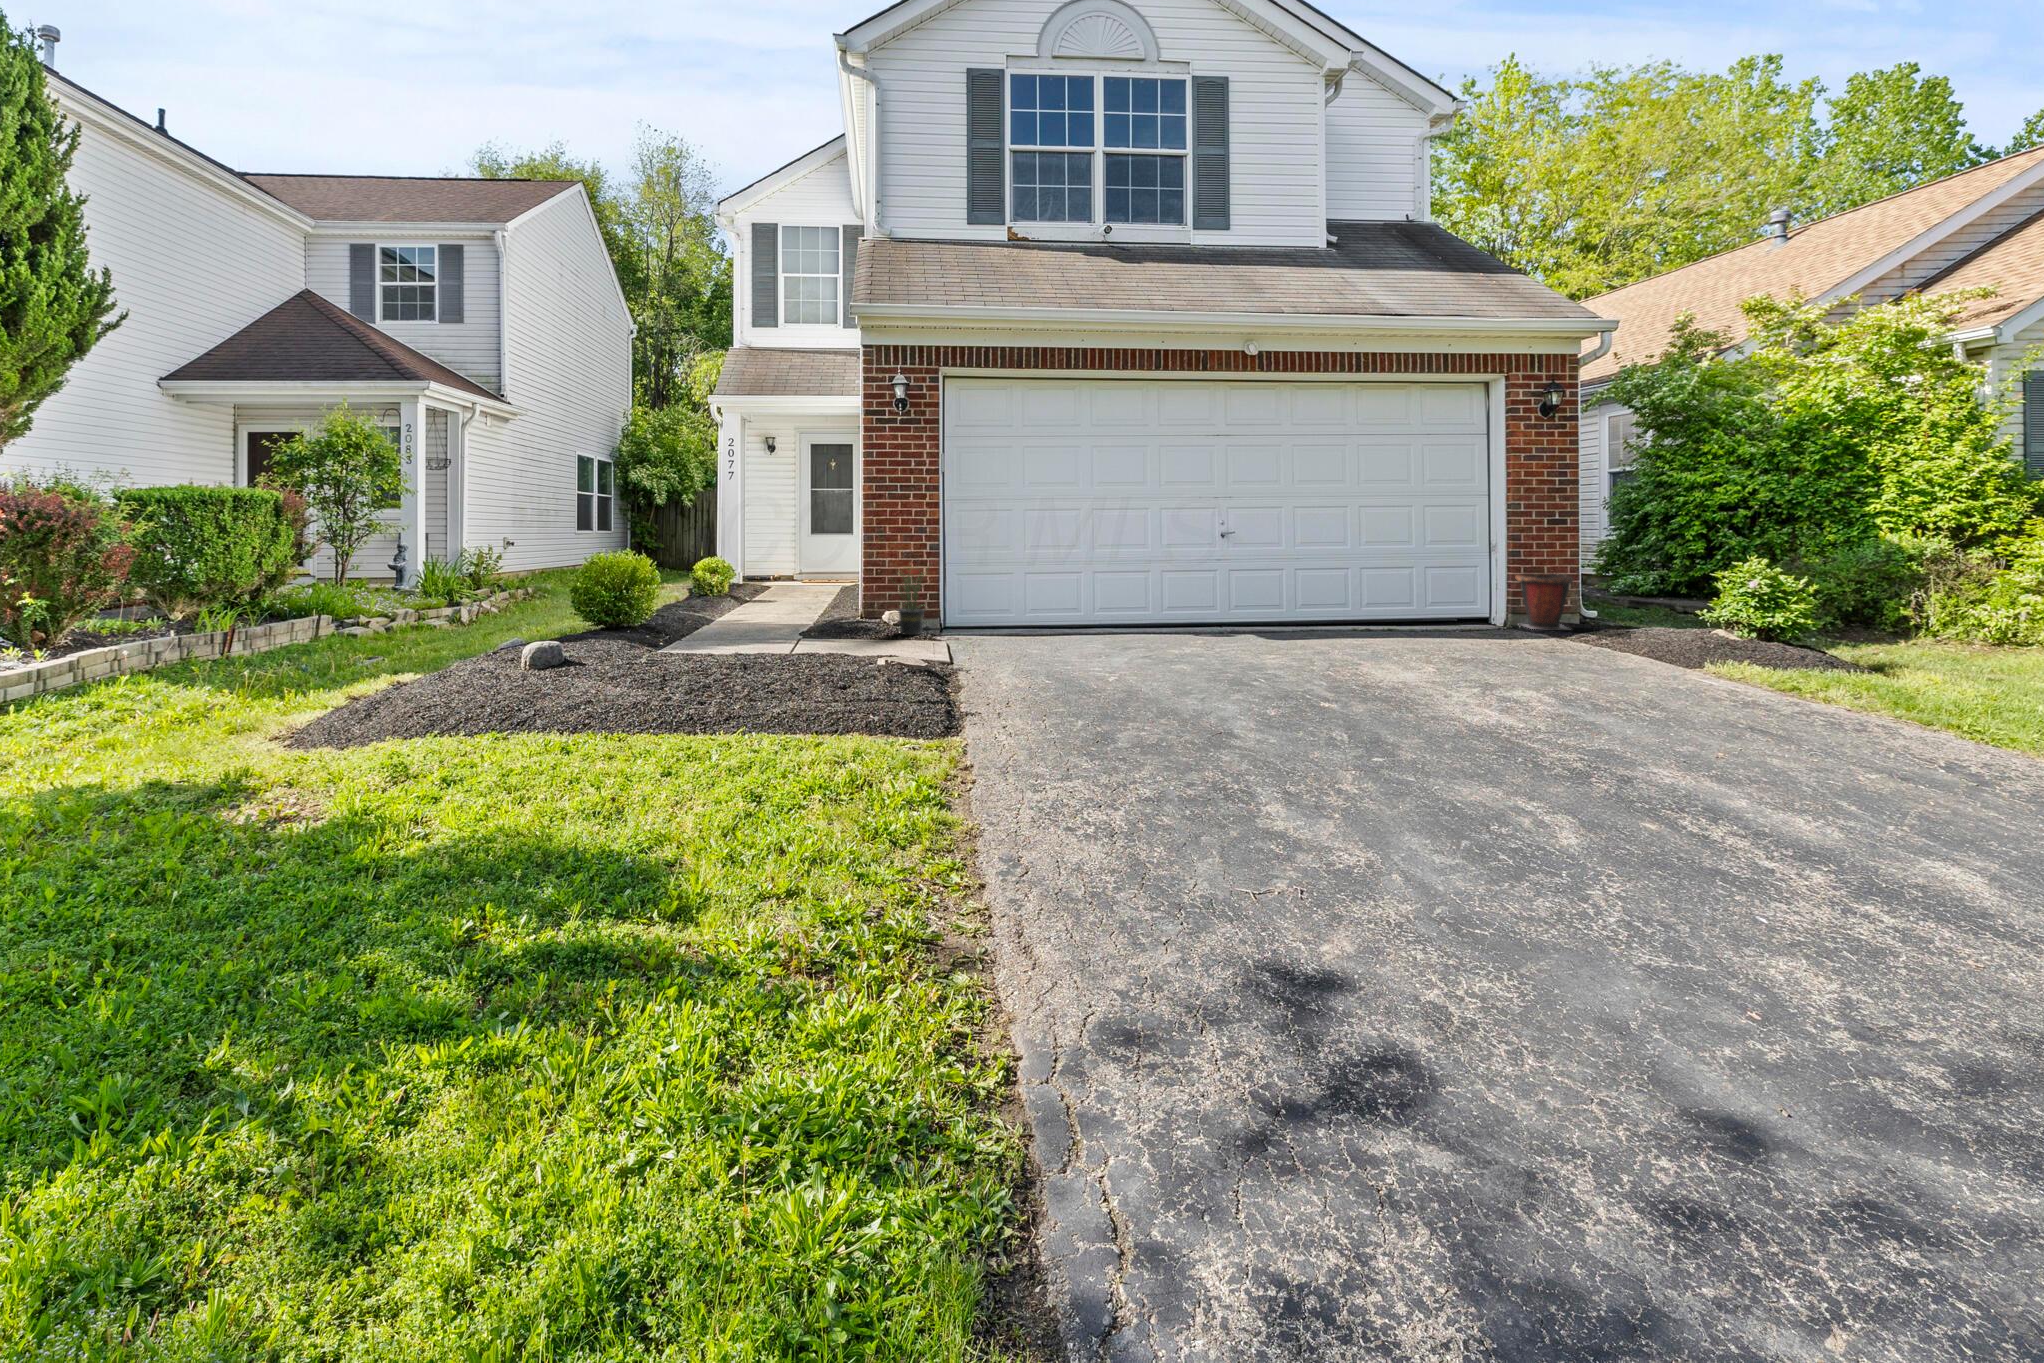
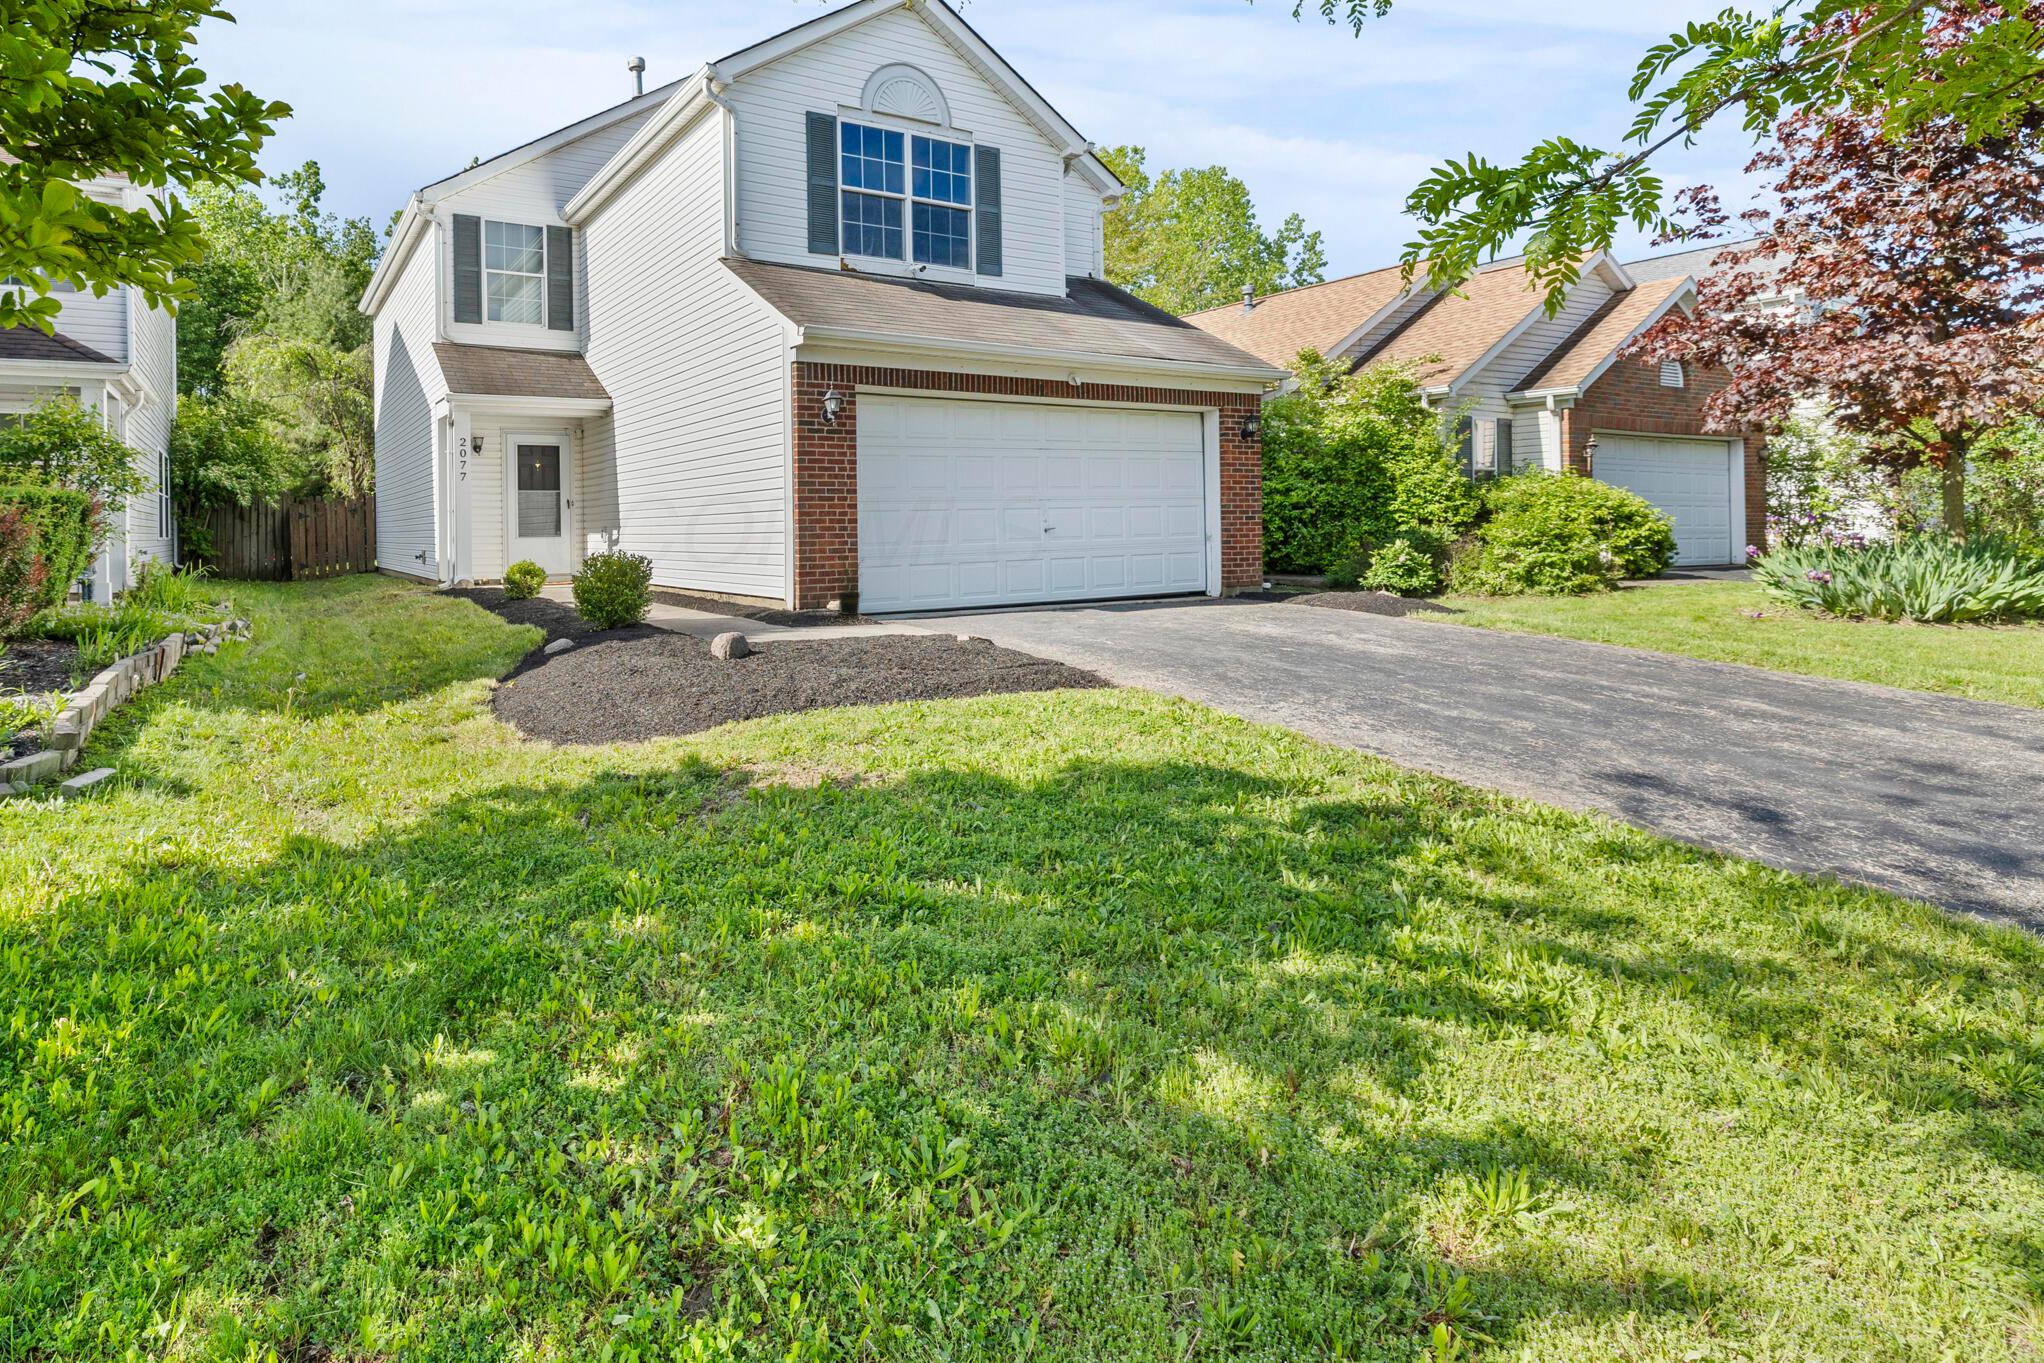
trash can: present [1515,573,1574,629] -> none [1232,554,1275,596]

